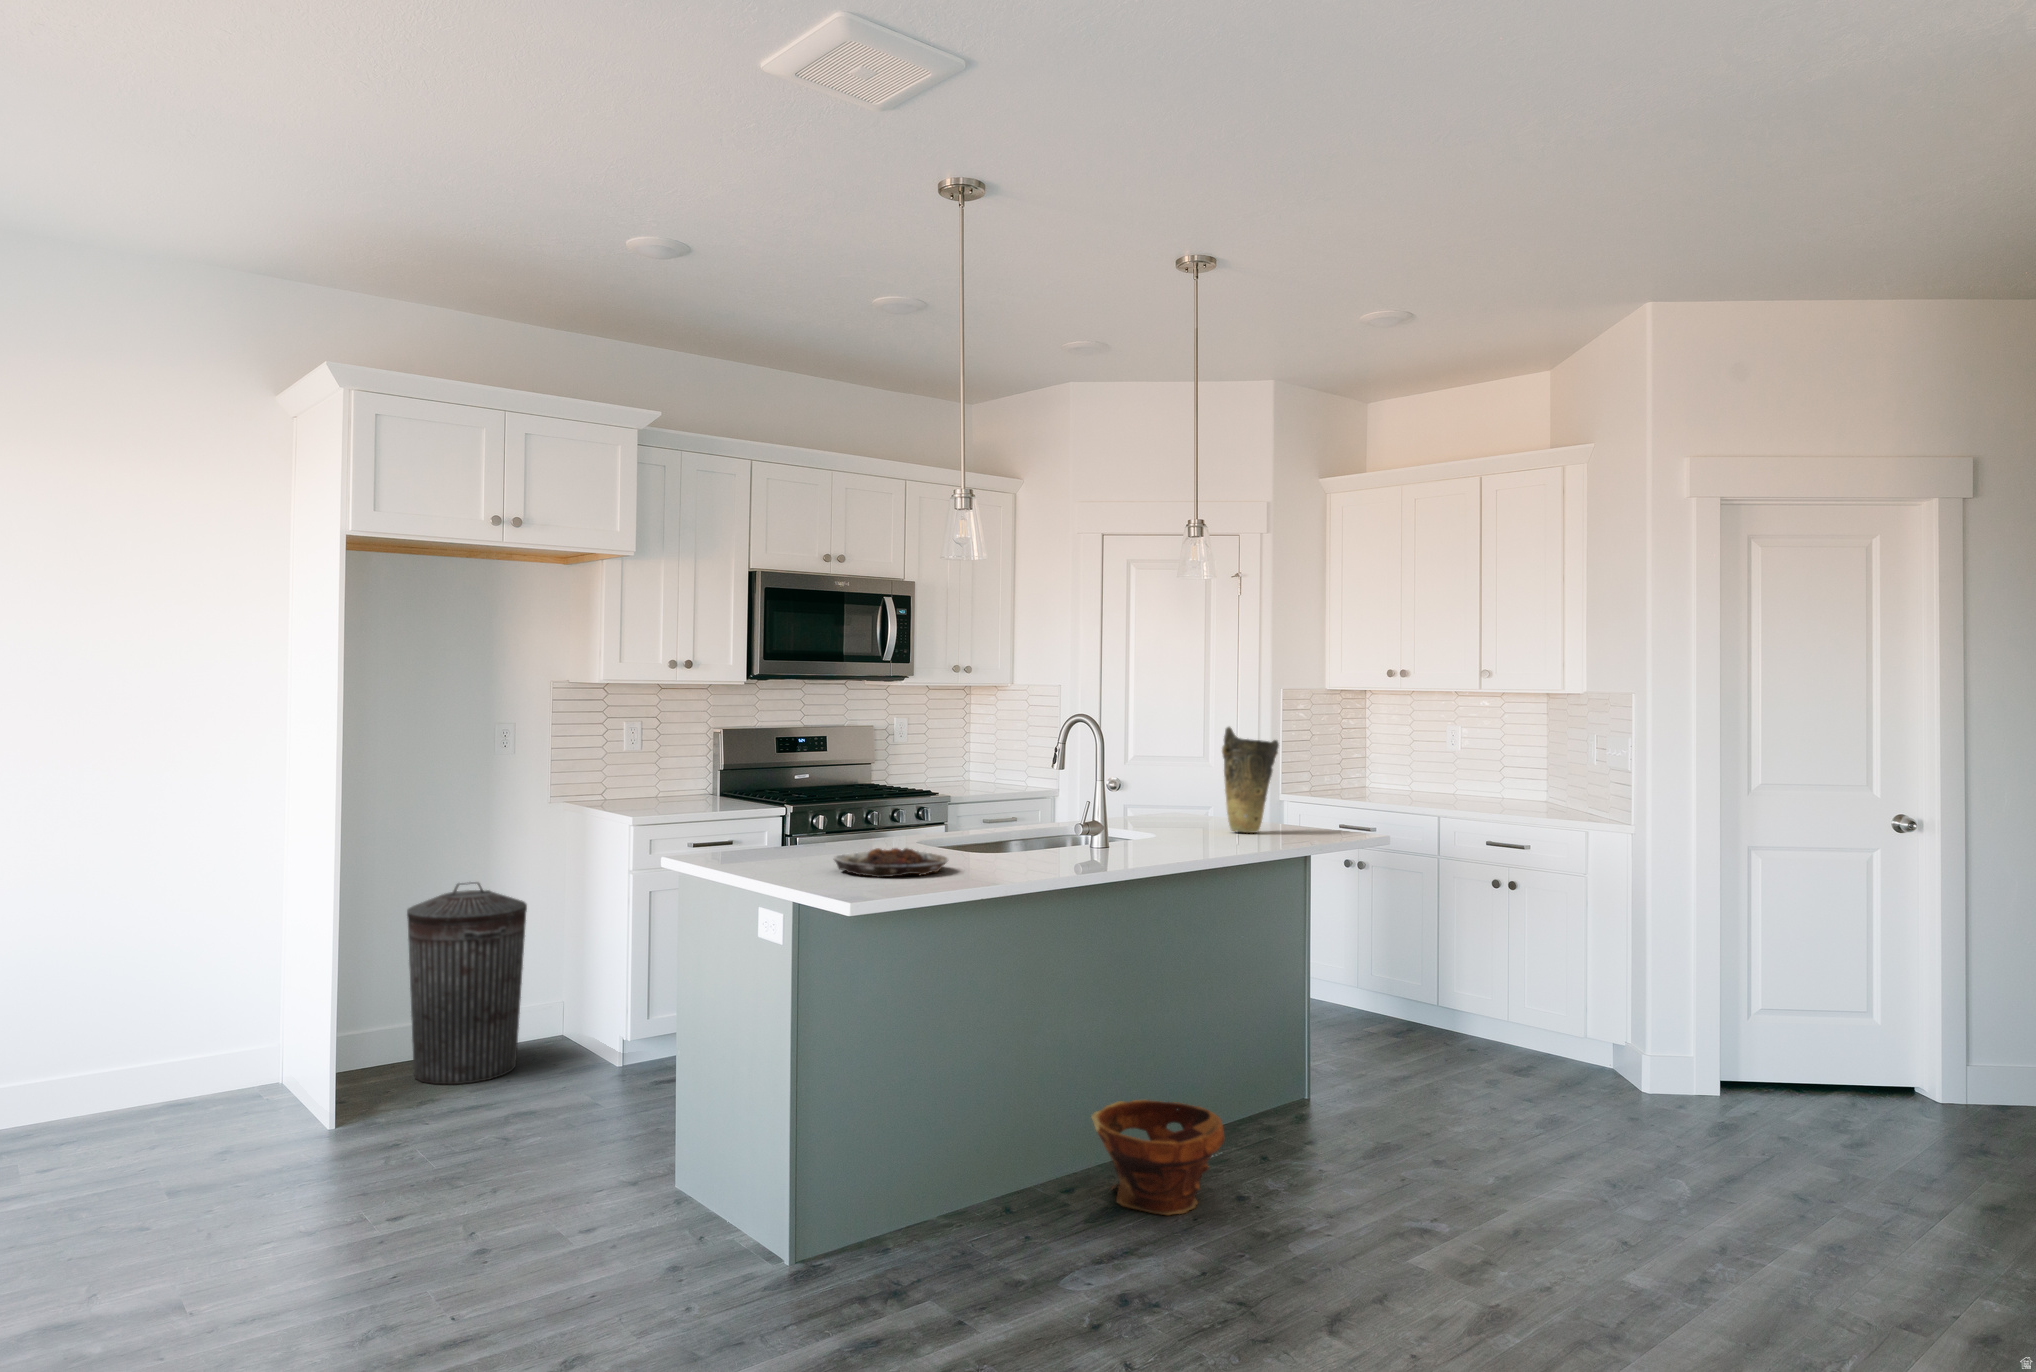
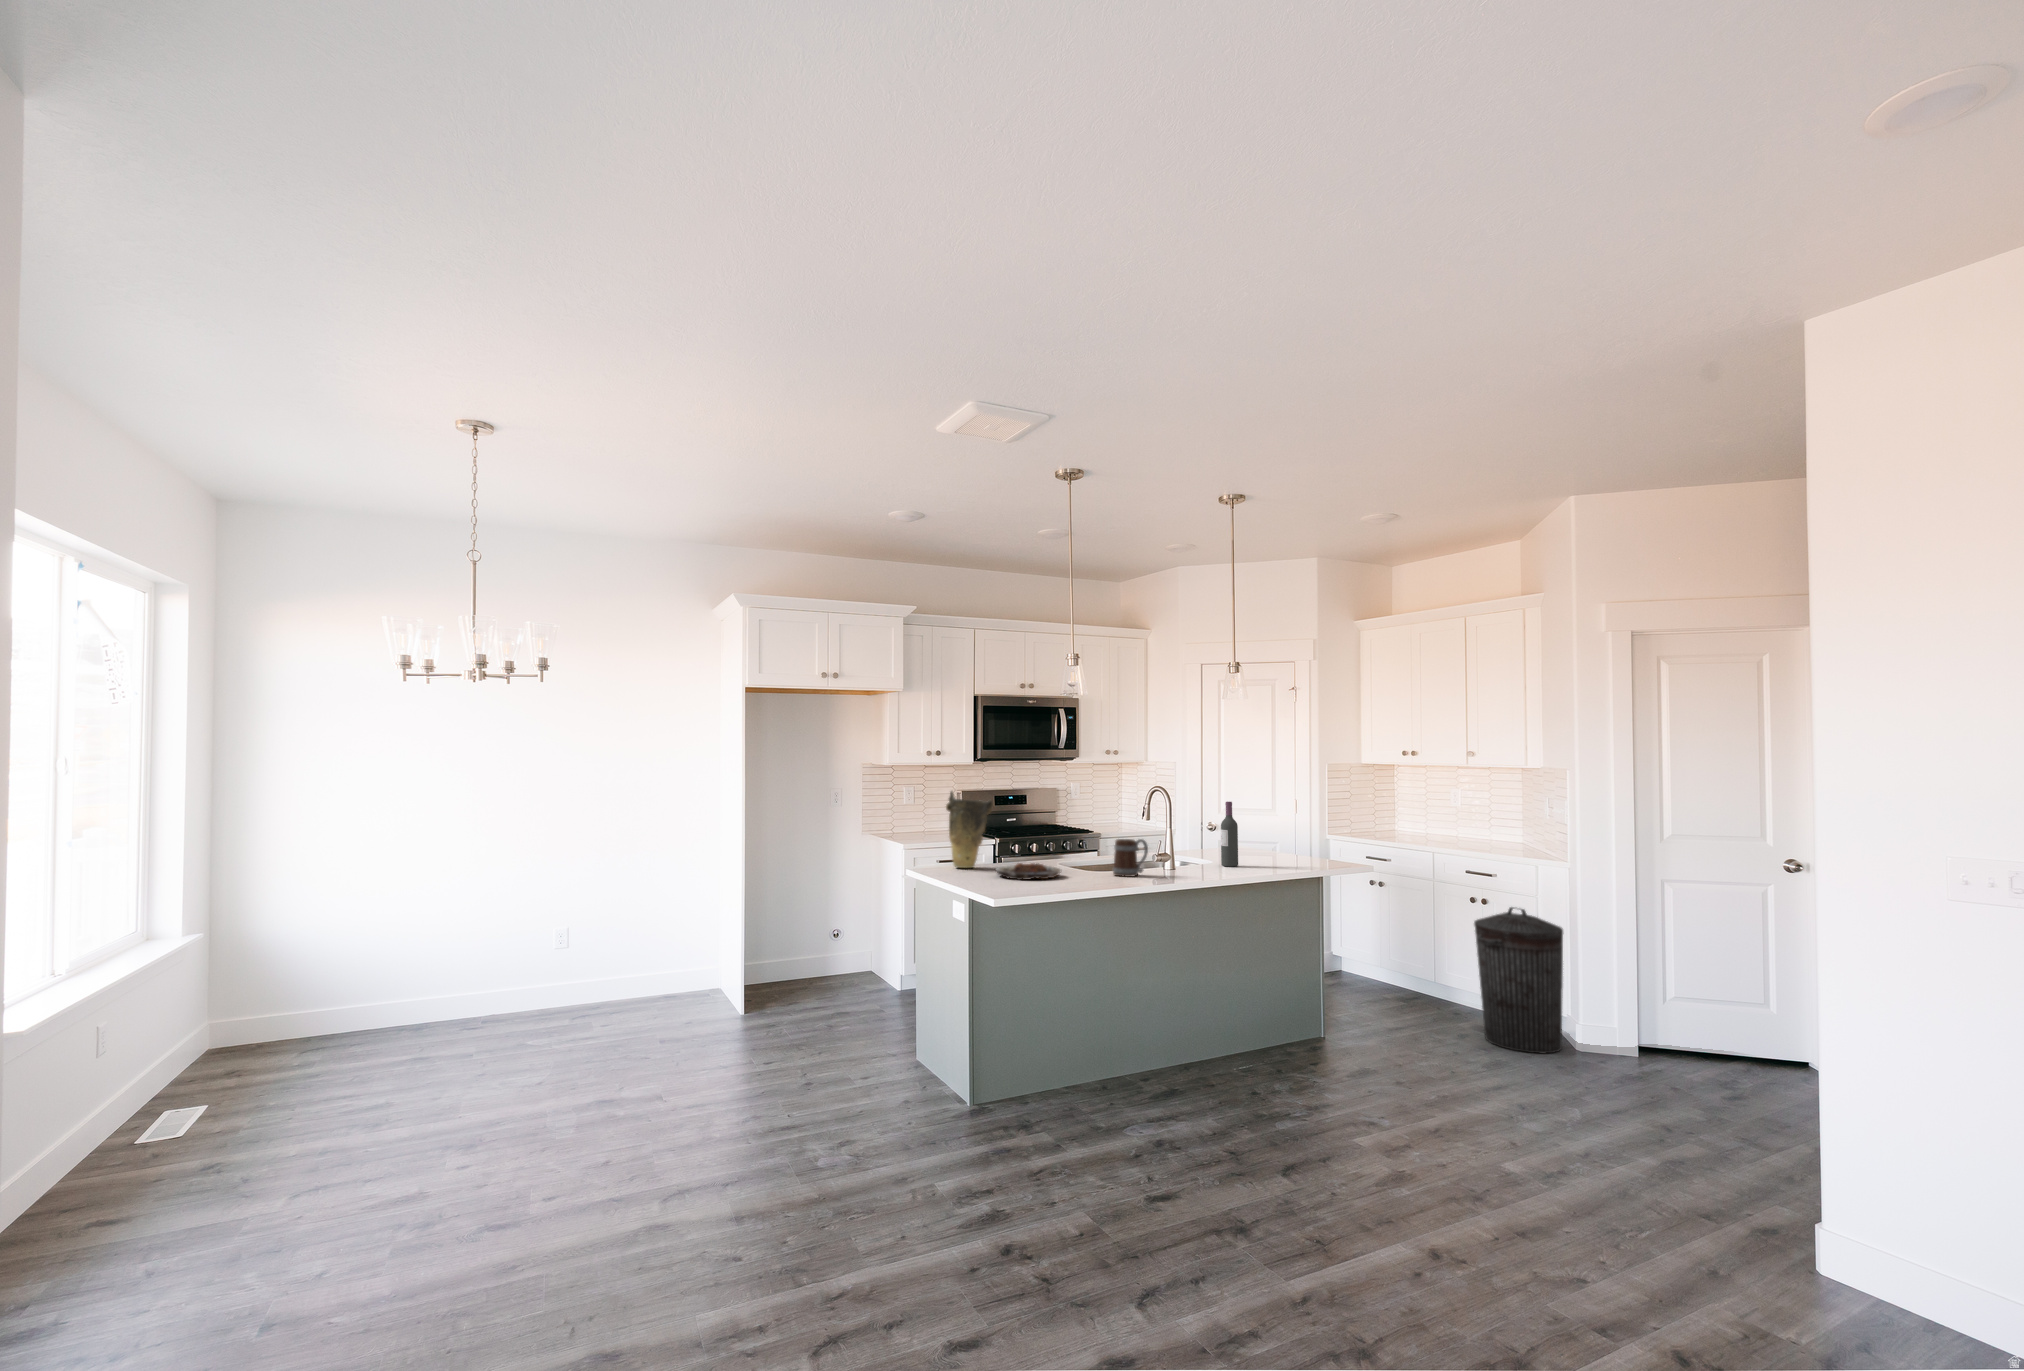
vase: present [1222,727,1279,833] -> present [946,791,993,868]
wine bottle: none [1178,744,1205,846] -> present [1221,802,1238,867]
mug: none [1028,805,1084,867] -> present [1113,839,1148,877]
trash can: present [407,882,527,1084] -> present [1474,907,1563,1053]
planter: present [1092,1100,1224,1215] -> none [1158,1027,1243,1100]

